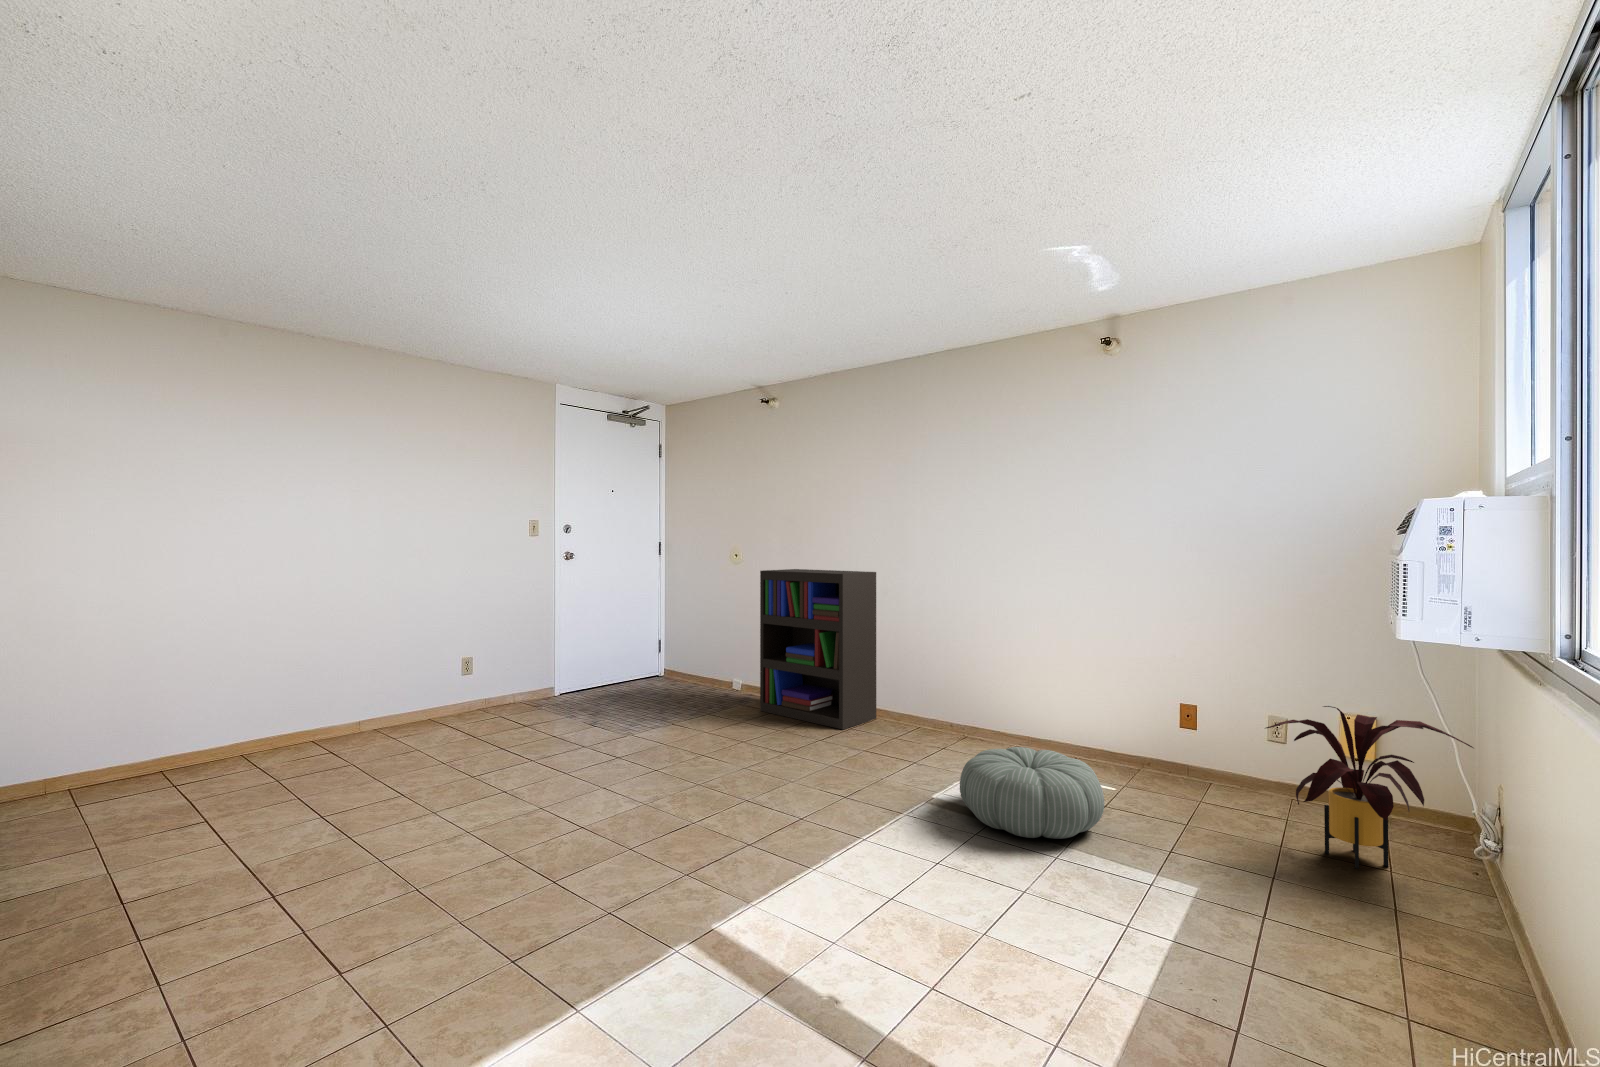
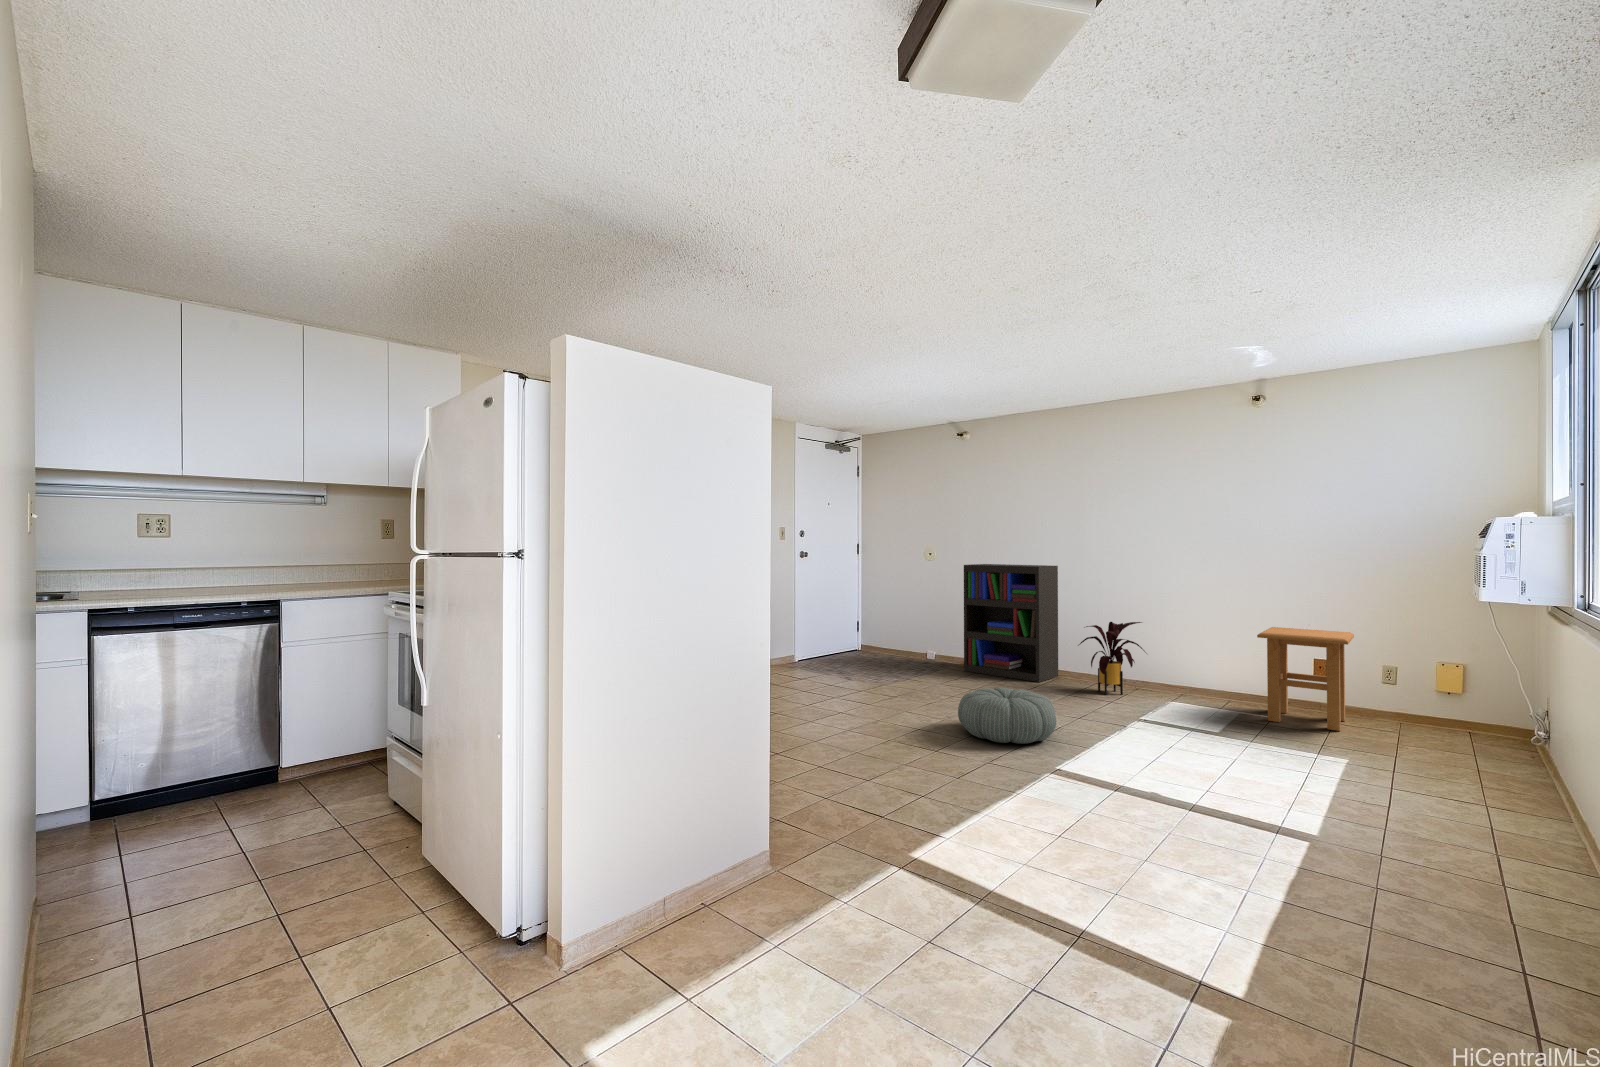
side table: none [1098,659,1232,818] -> present [1257,627,1354,731]
house plant: present [1266,706,1473,869] -> present [1079,622,1145,695]
pouf: present [960,747,1104,839] -> present [958,688,1056,744]

